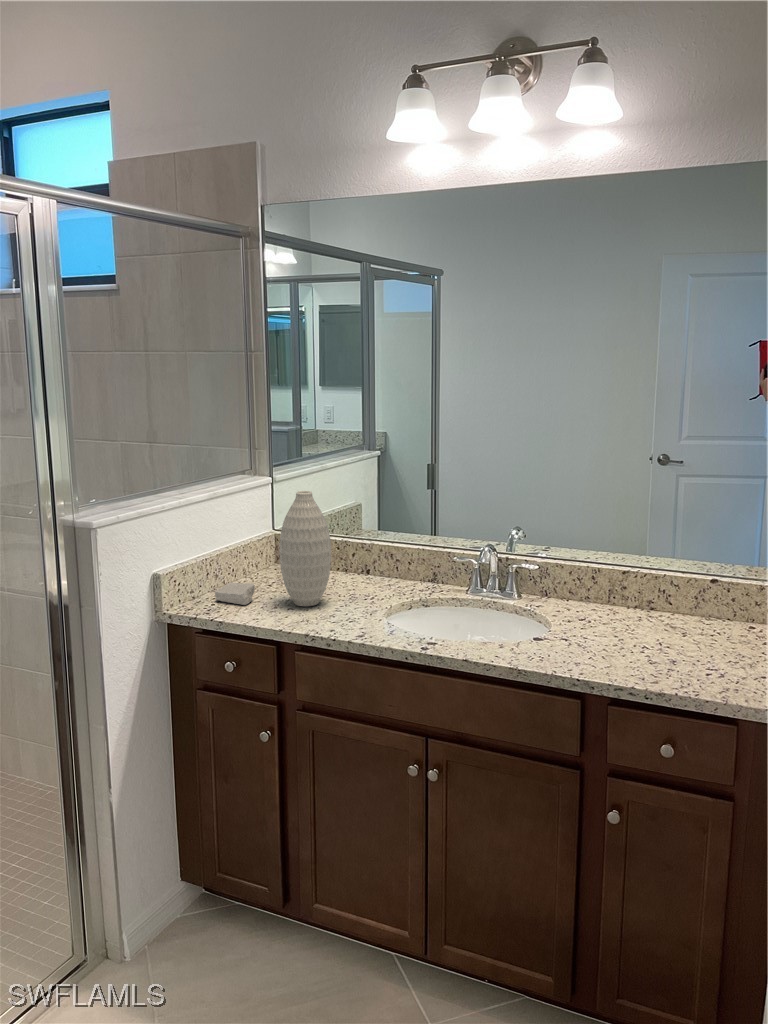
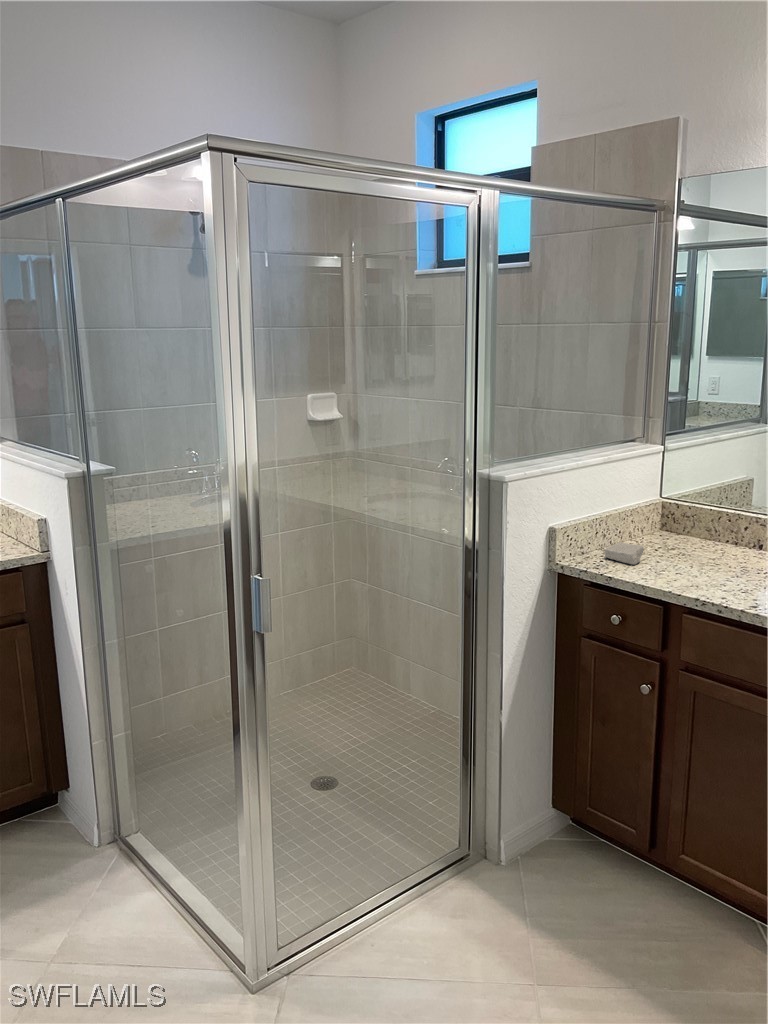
vase: present [280,491,331,606] -> none [672,460,726,573]

